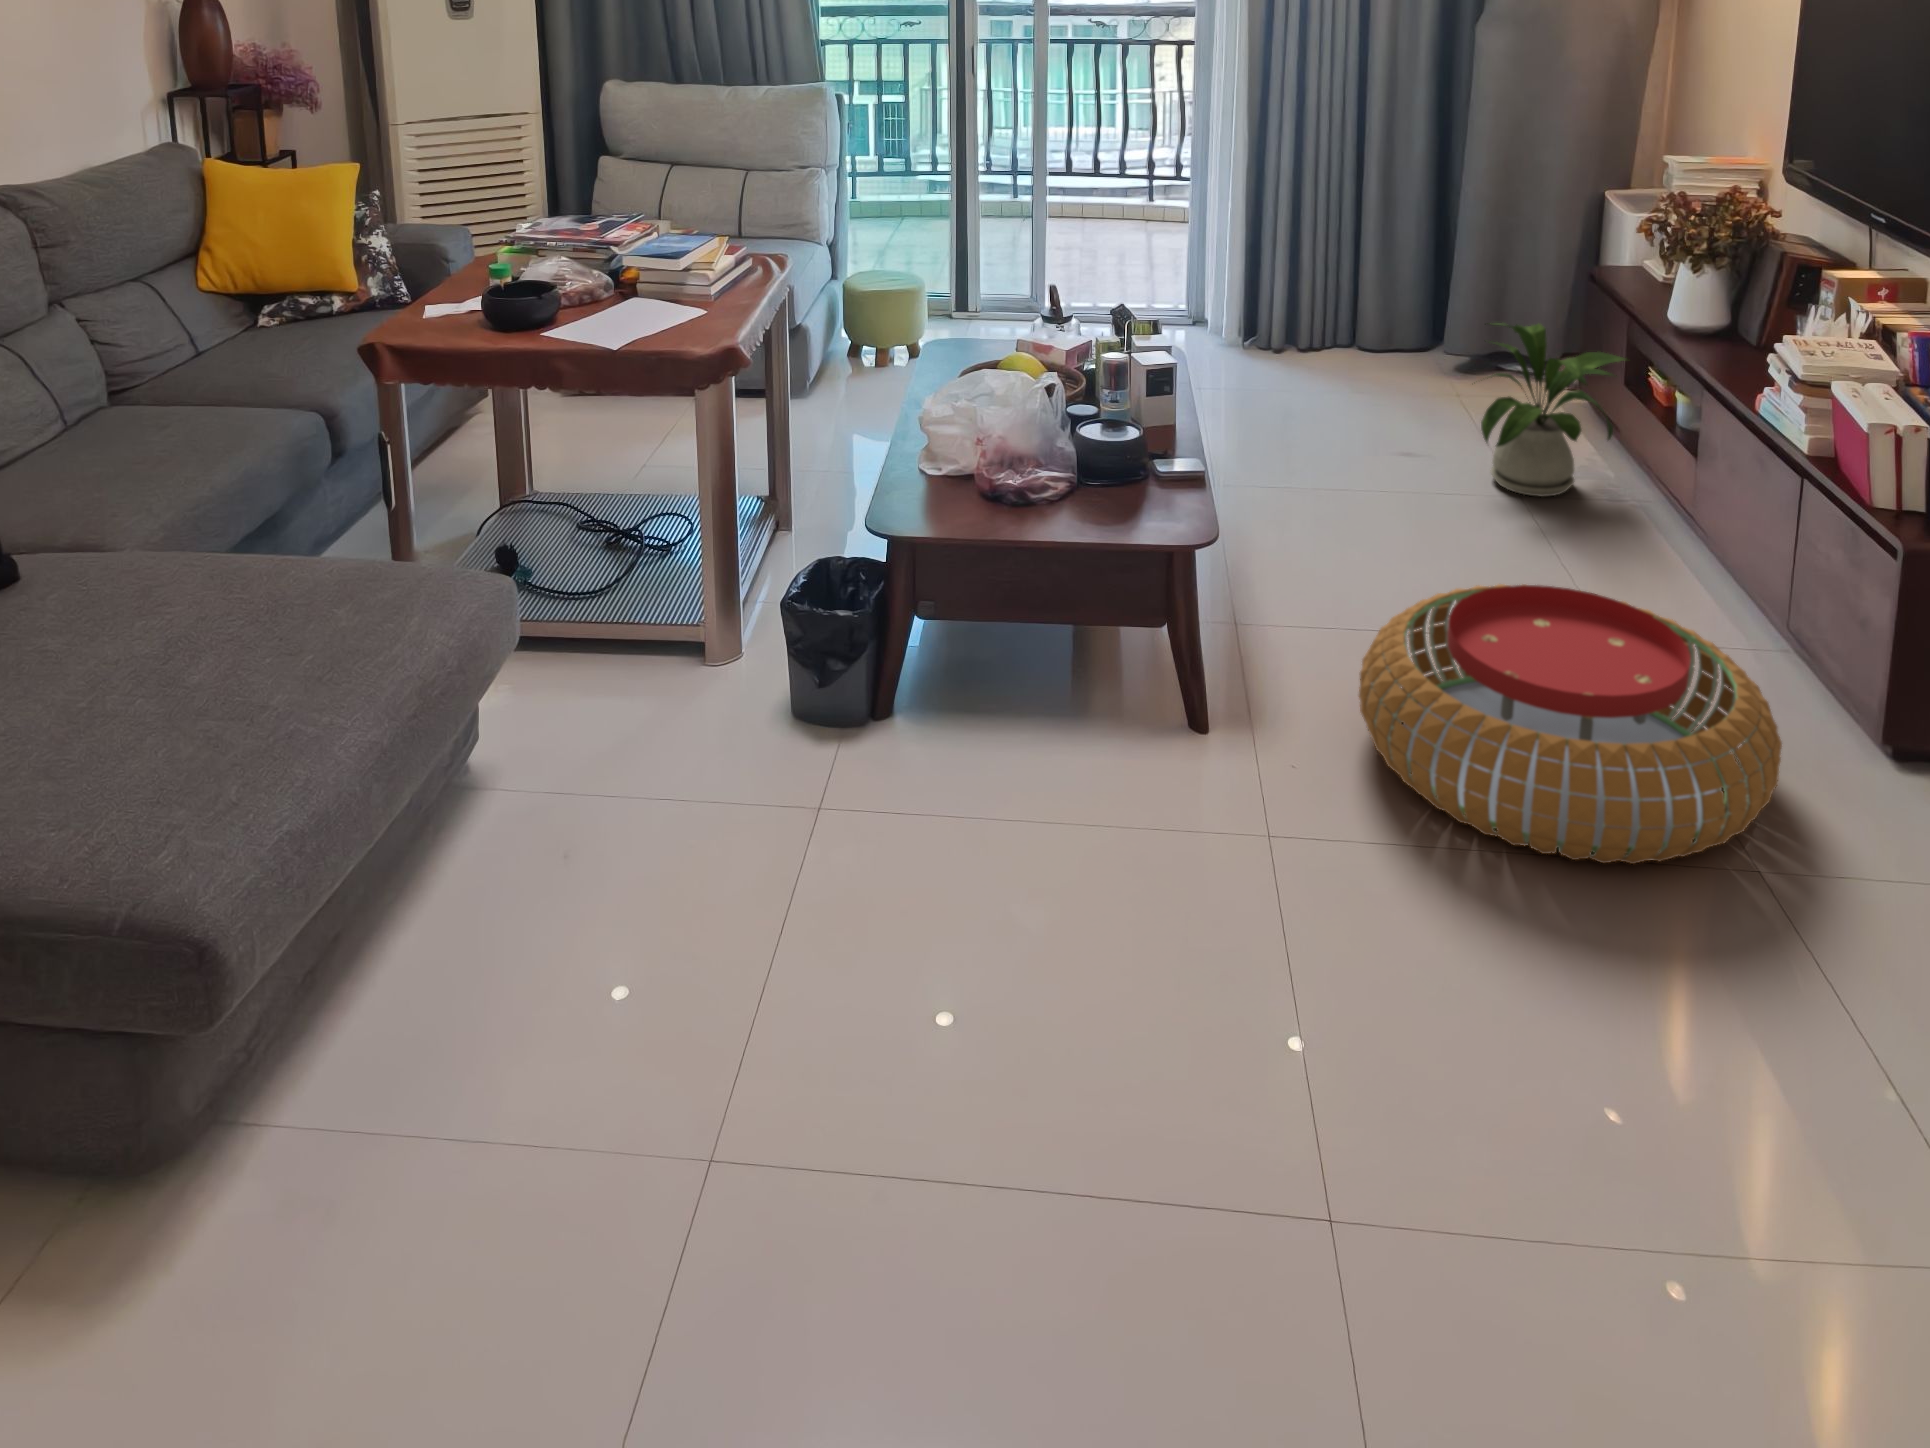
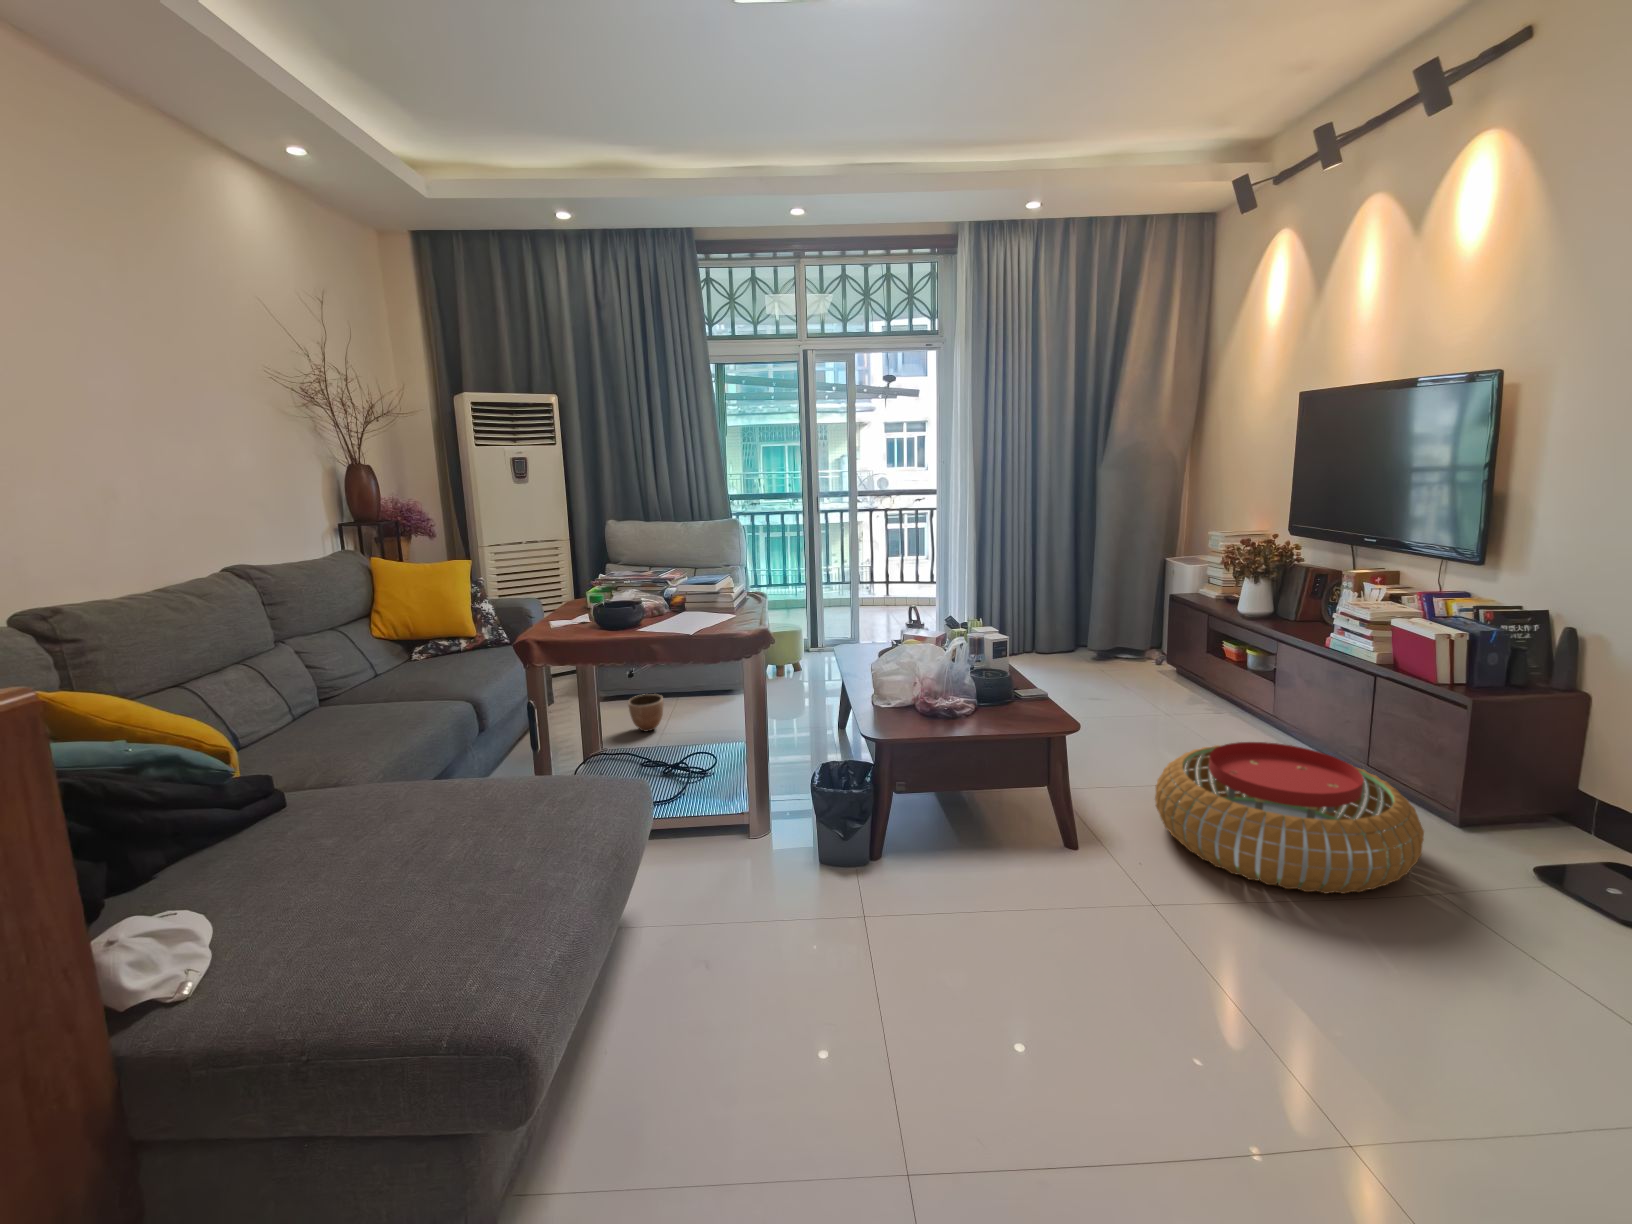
house plant: present [1481,323,1625,496] -> none [1126,617,1209,712]
decorative bowl: none [588,402,646,465] -> present [628,694,664,731]

